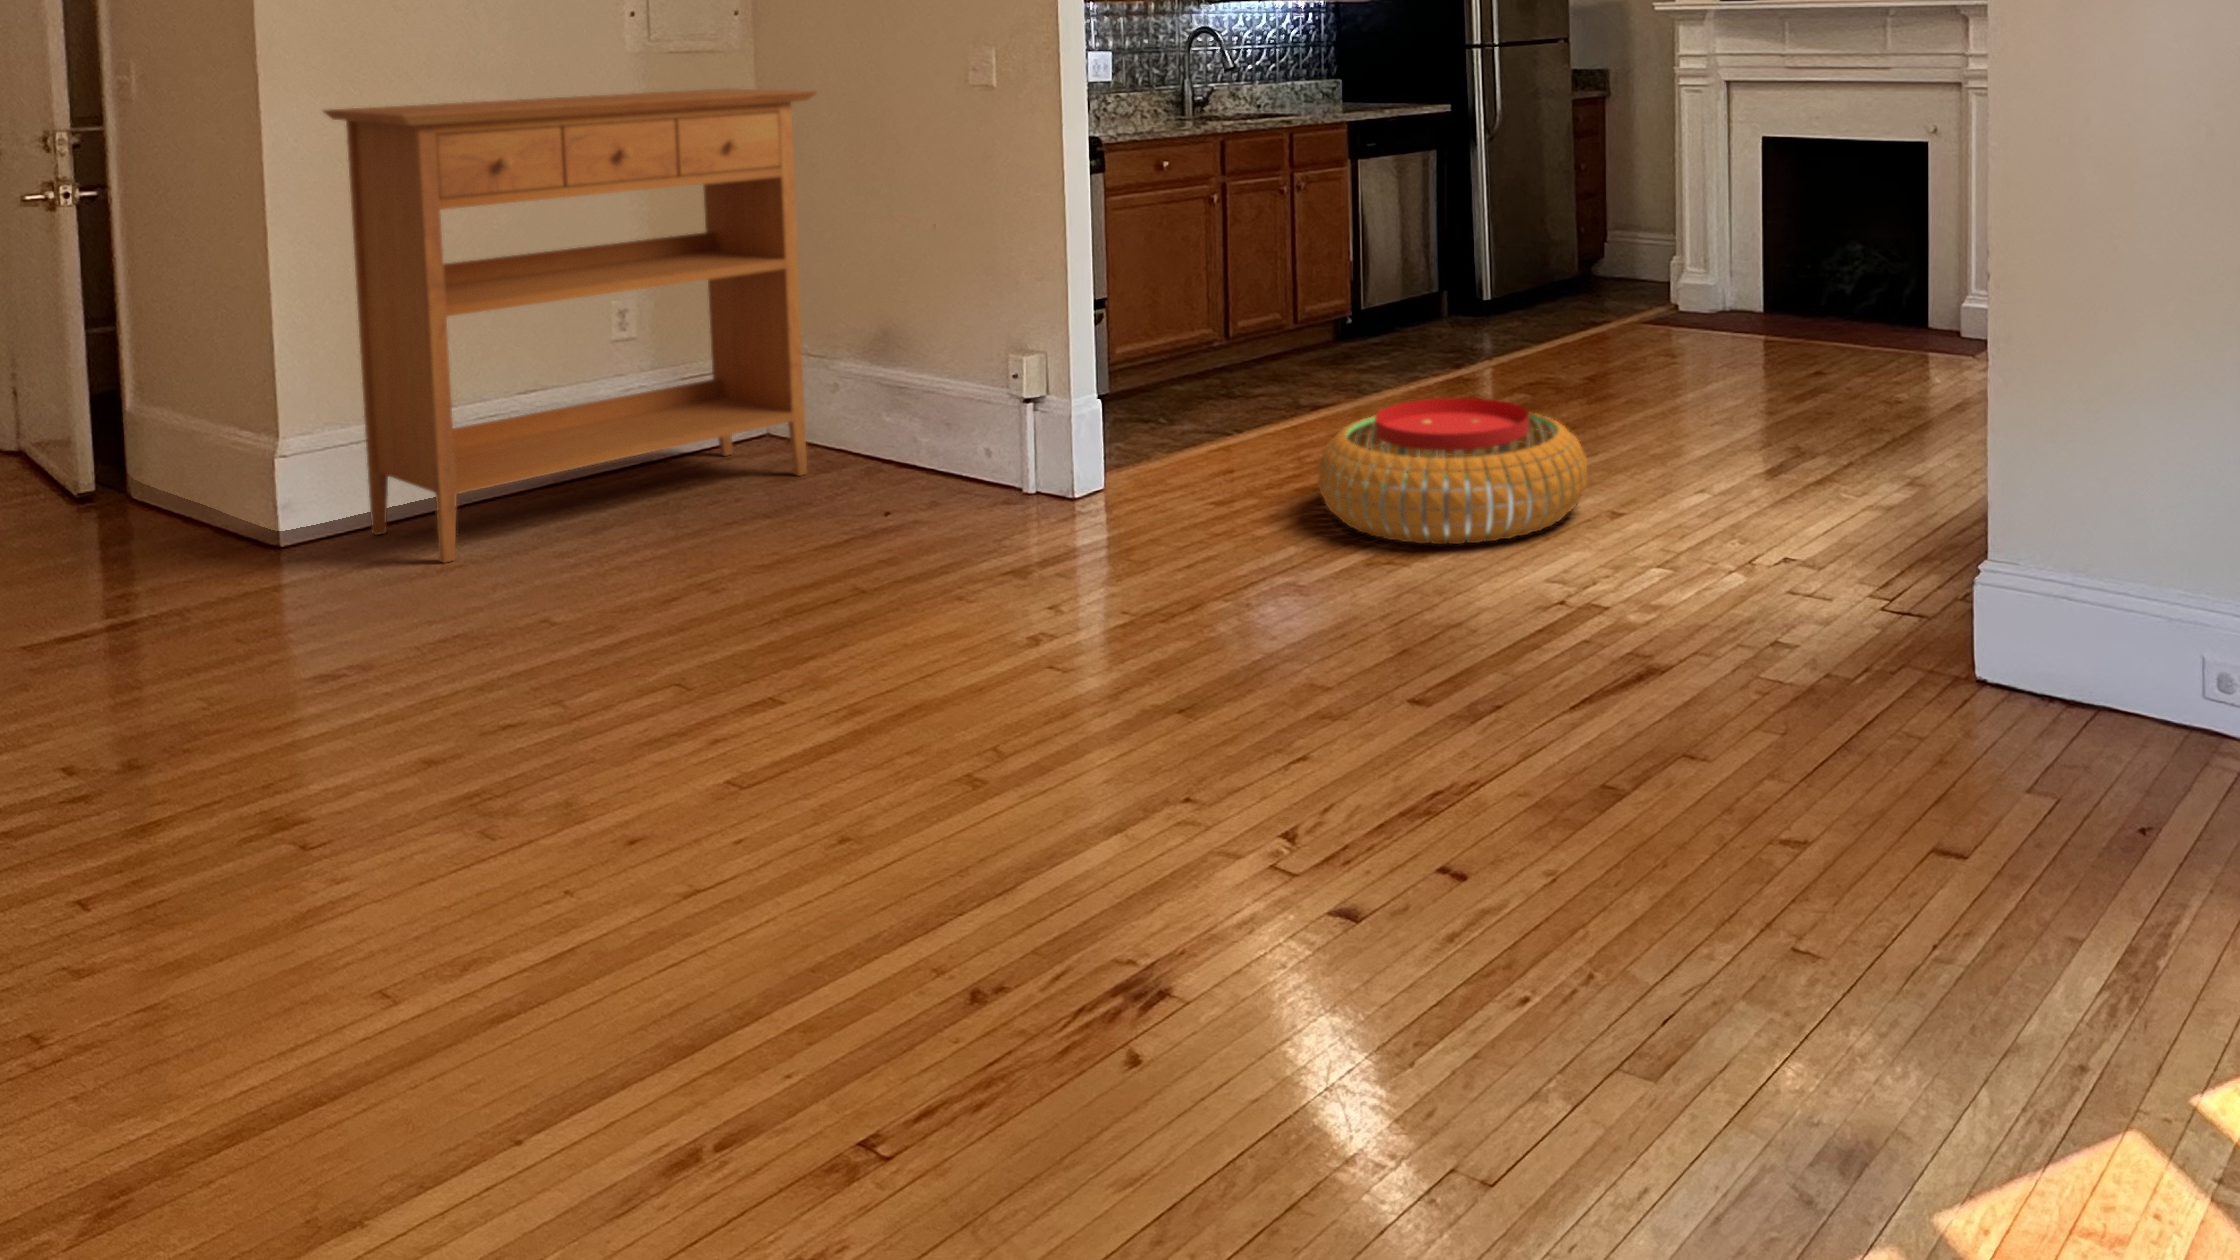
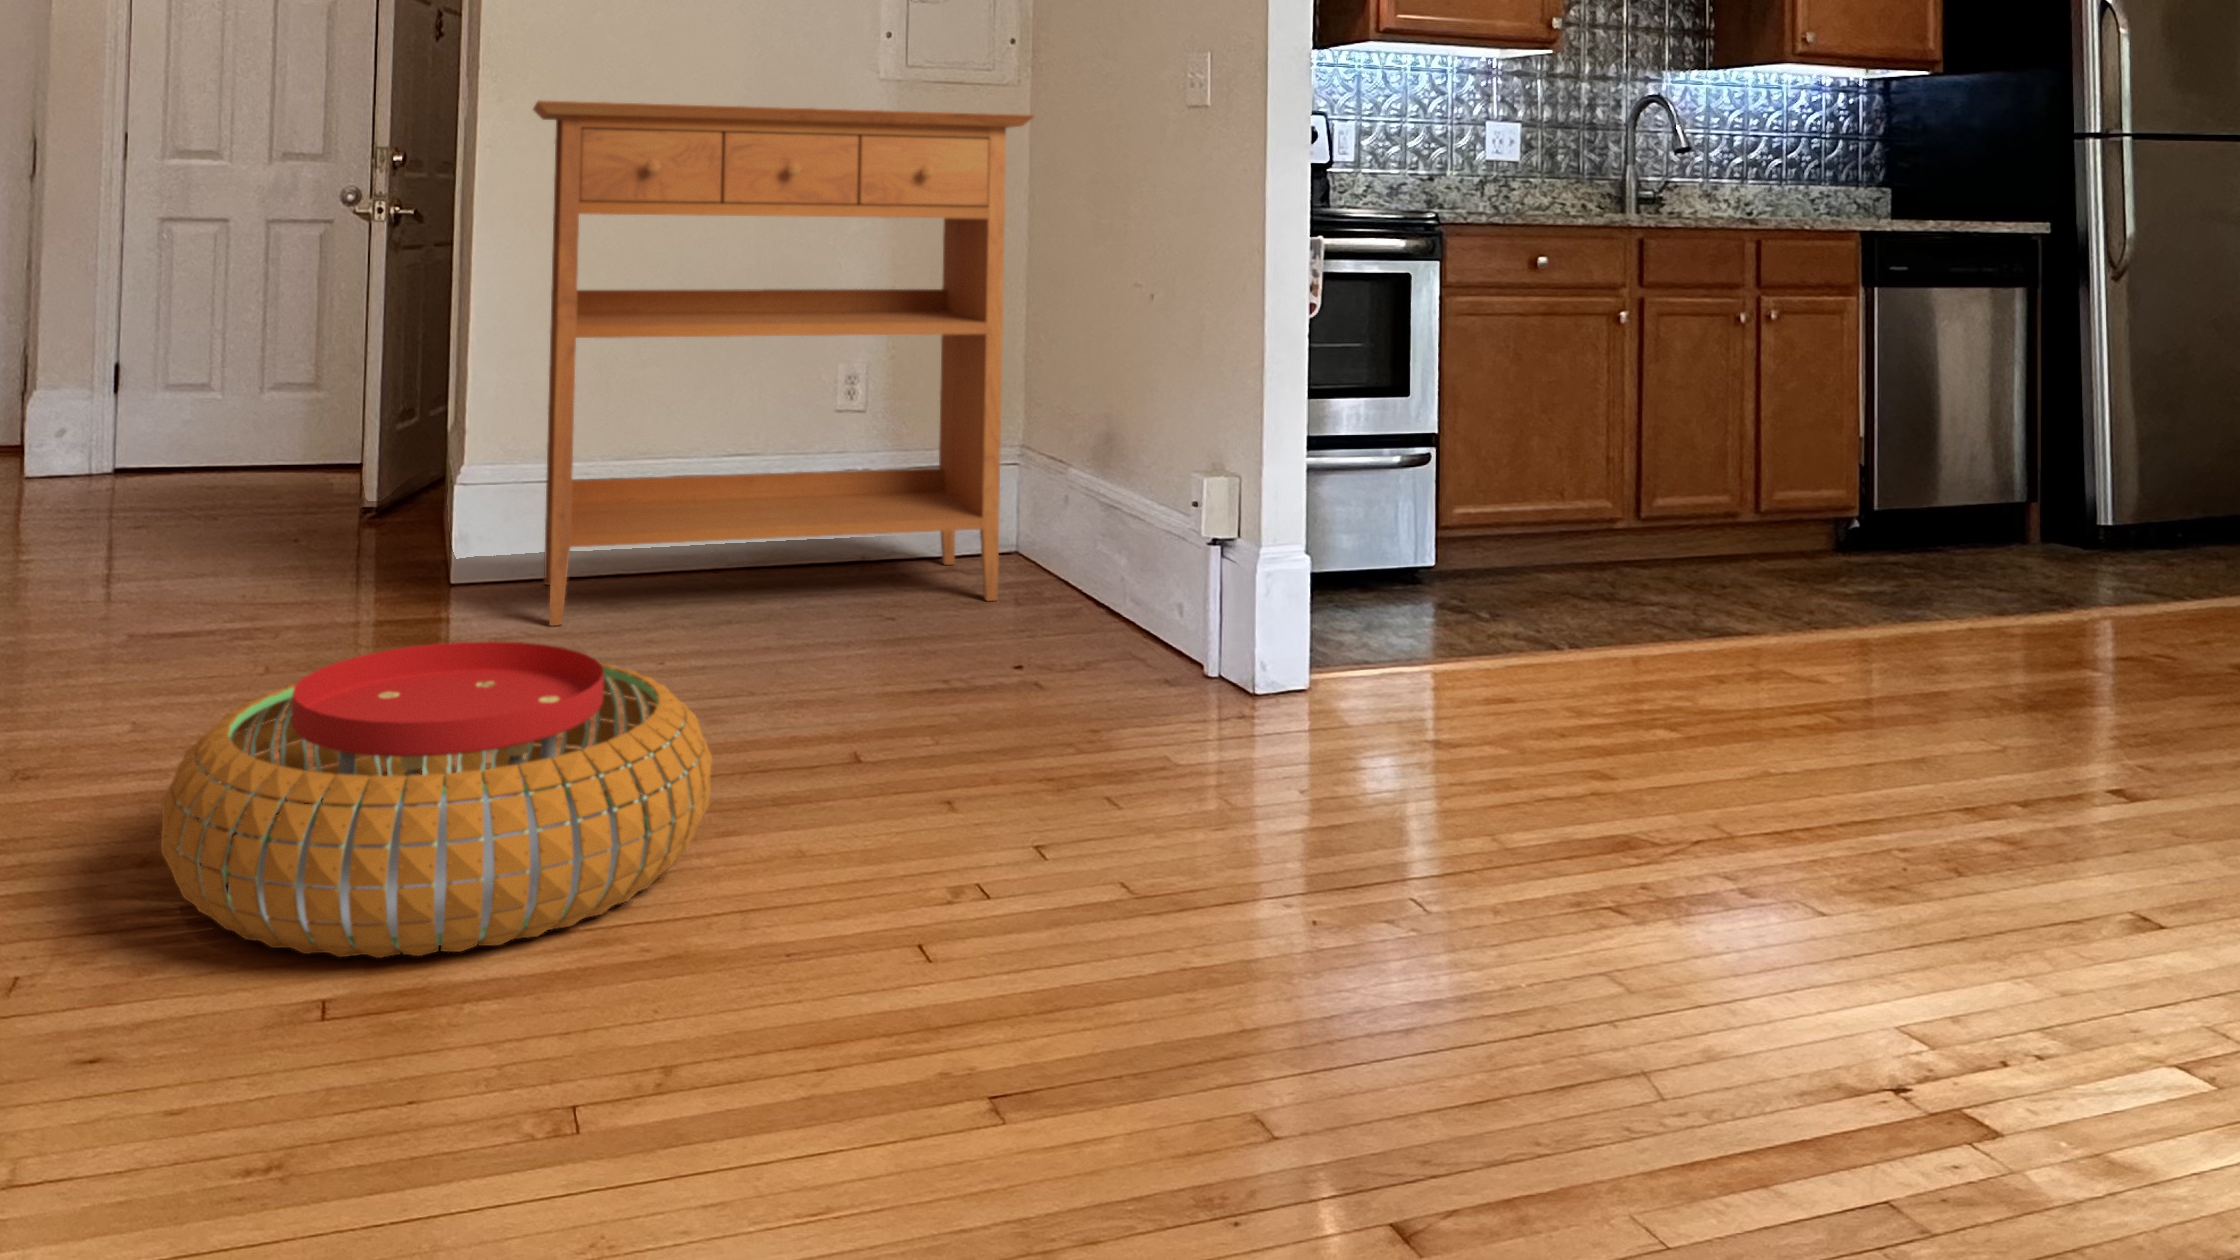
pouf: present [1318,398,1587,544] -> present [161,641,712,958]

